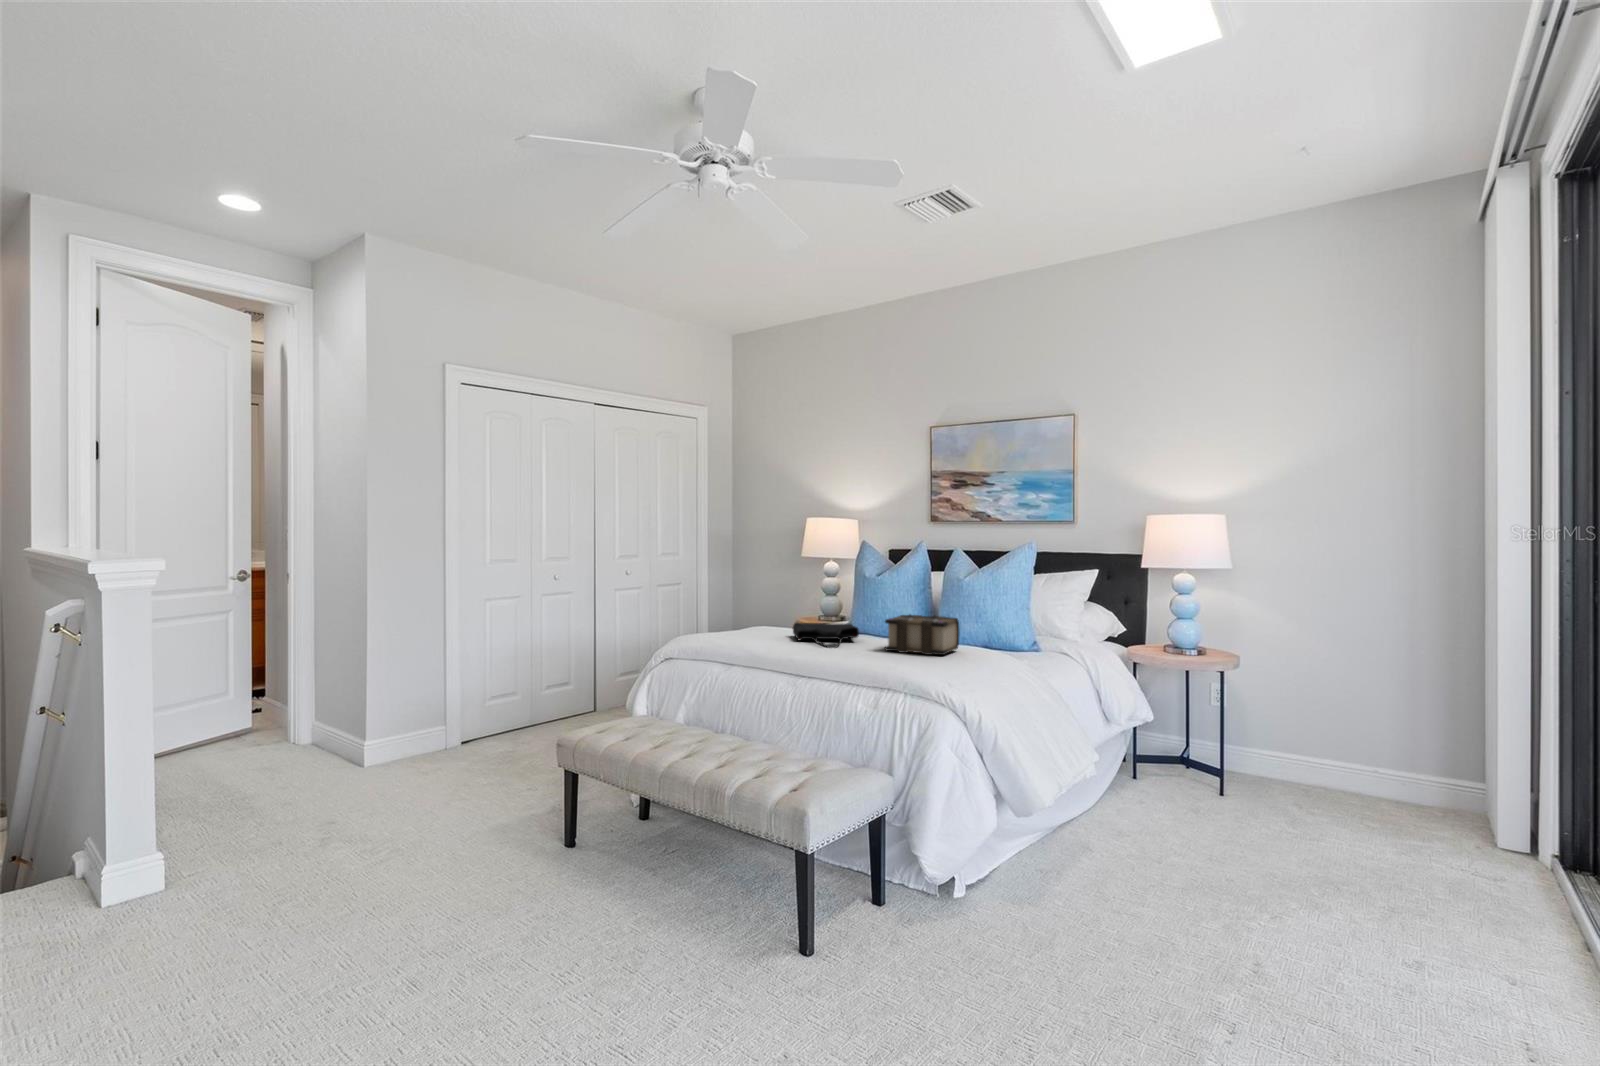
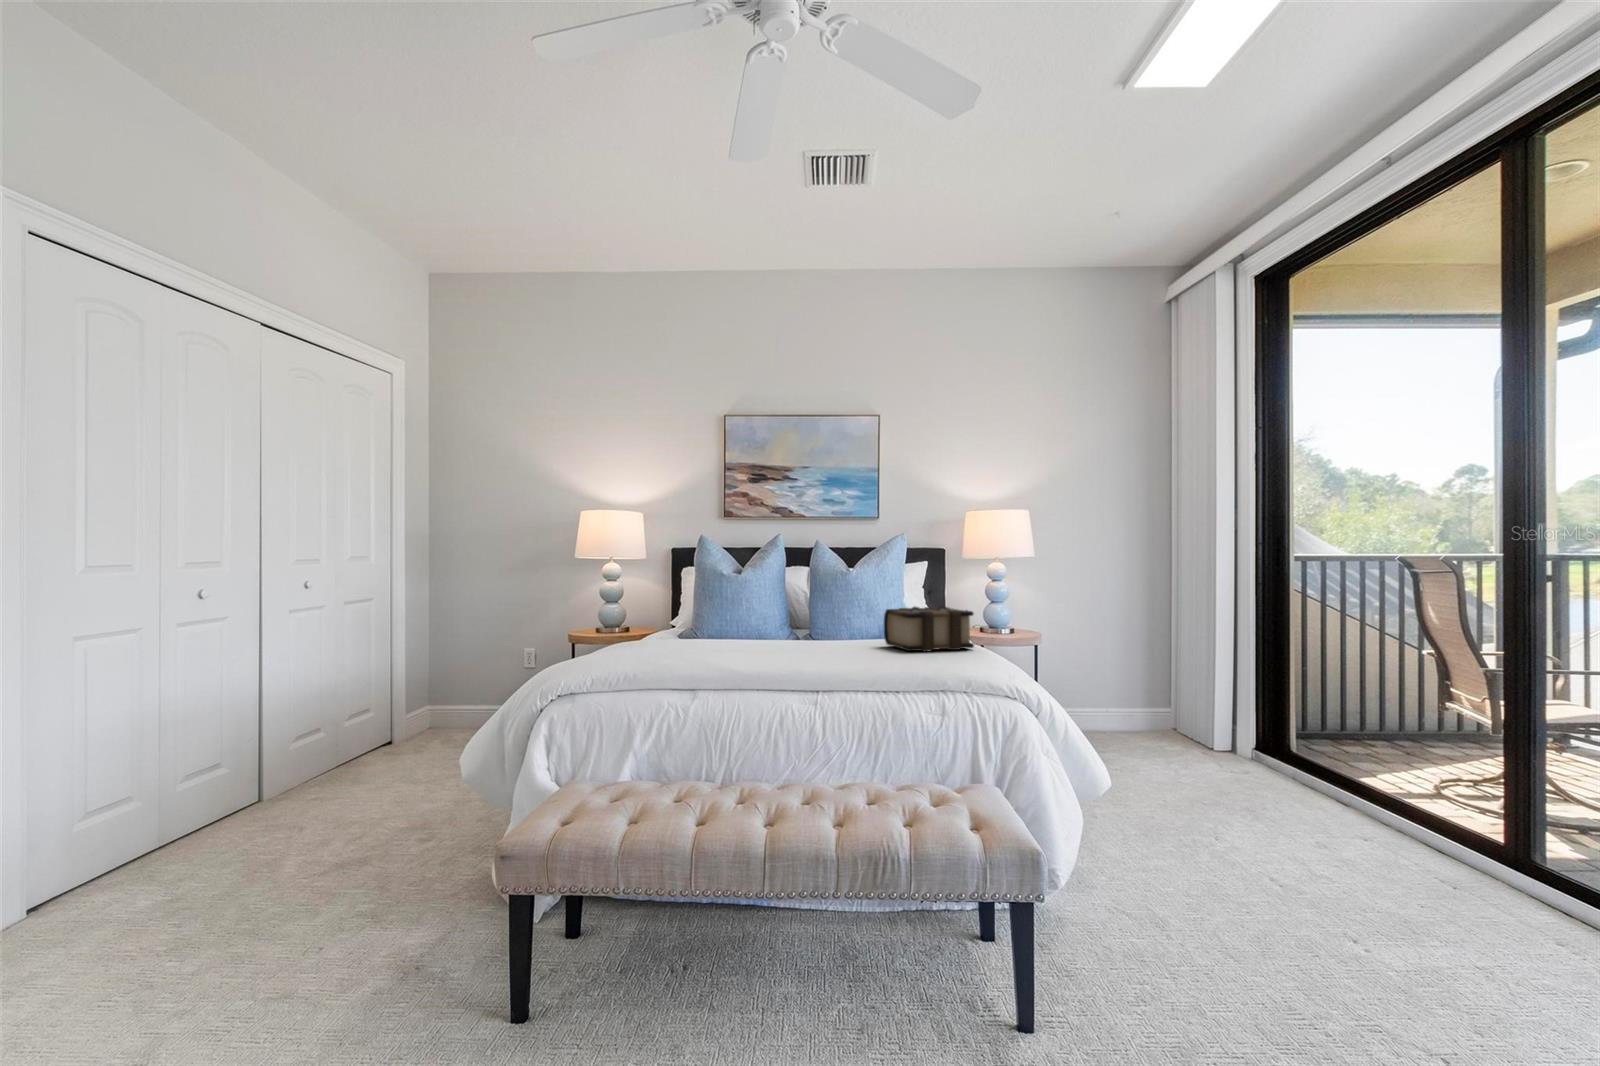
tote bag: present [793,623,859,648] -> none [739,628,854,657]

